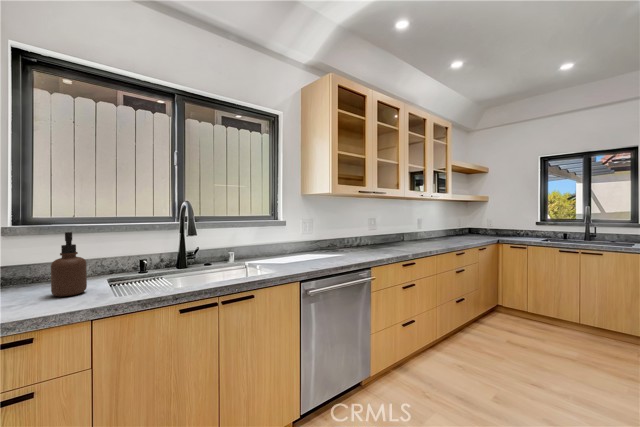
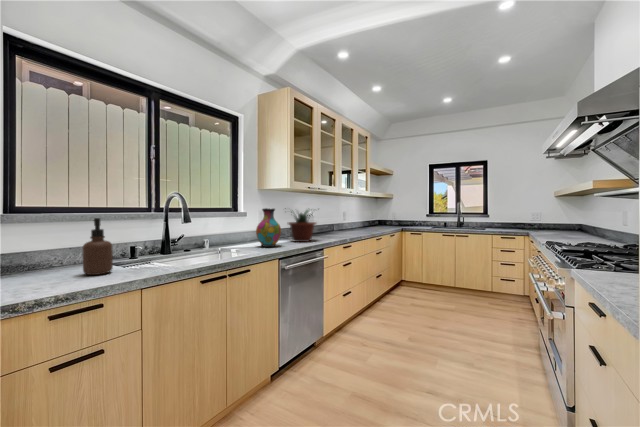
potted plant: none [328,216,371,257] -> present [288,210,316,242]
vase: none [287,217,316,263] -> present [256,208,281,247]

